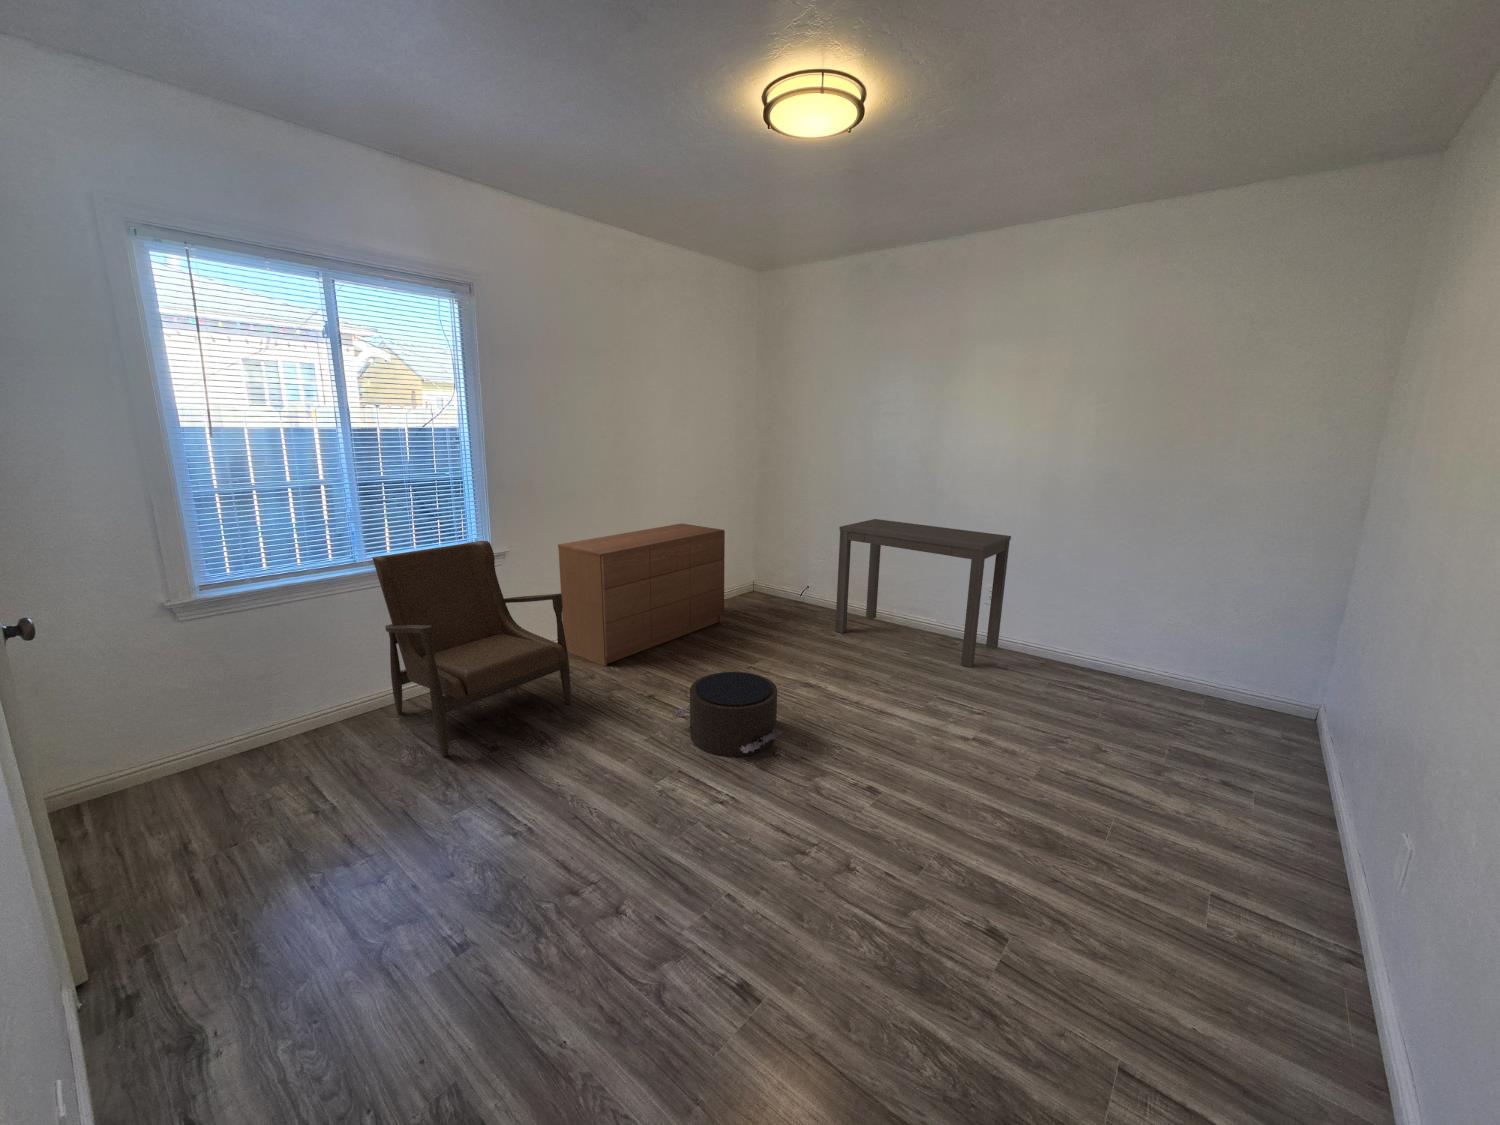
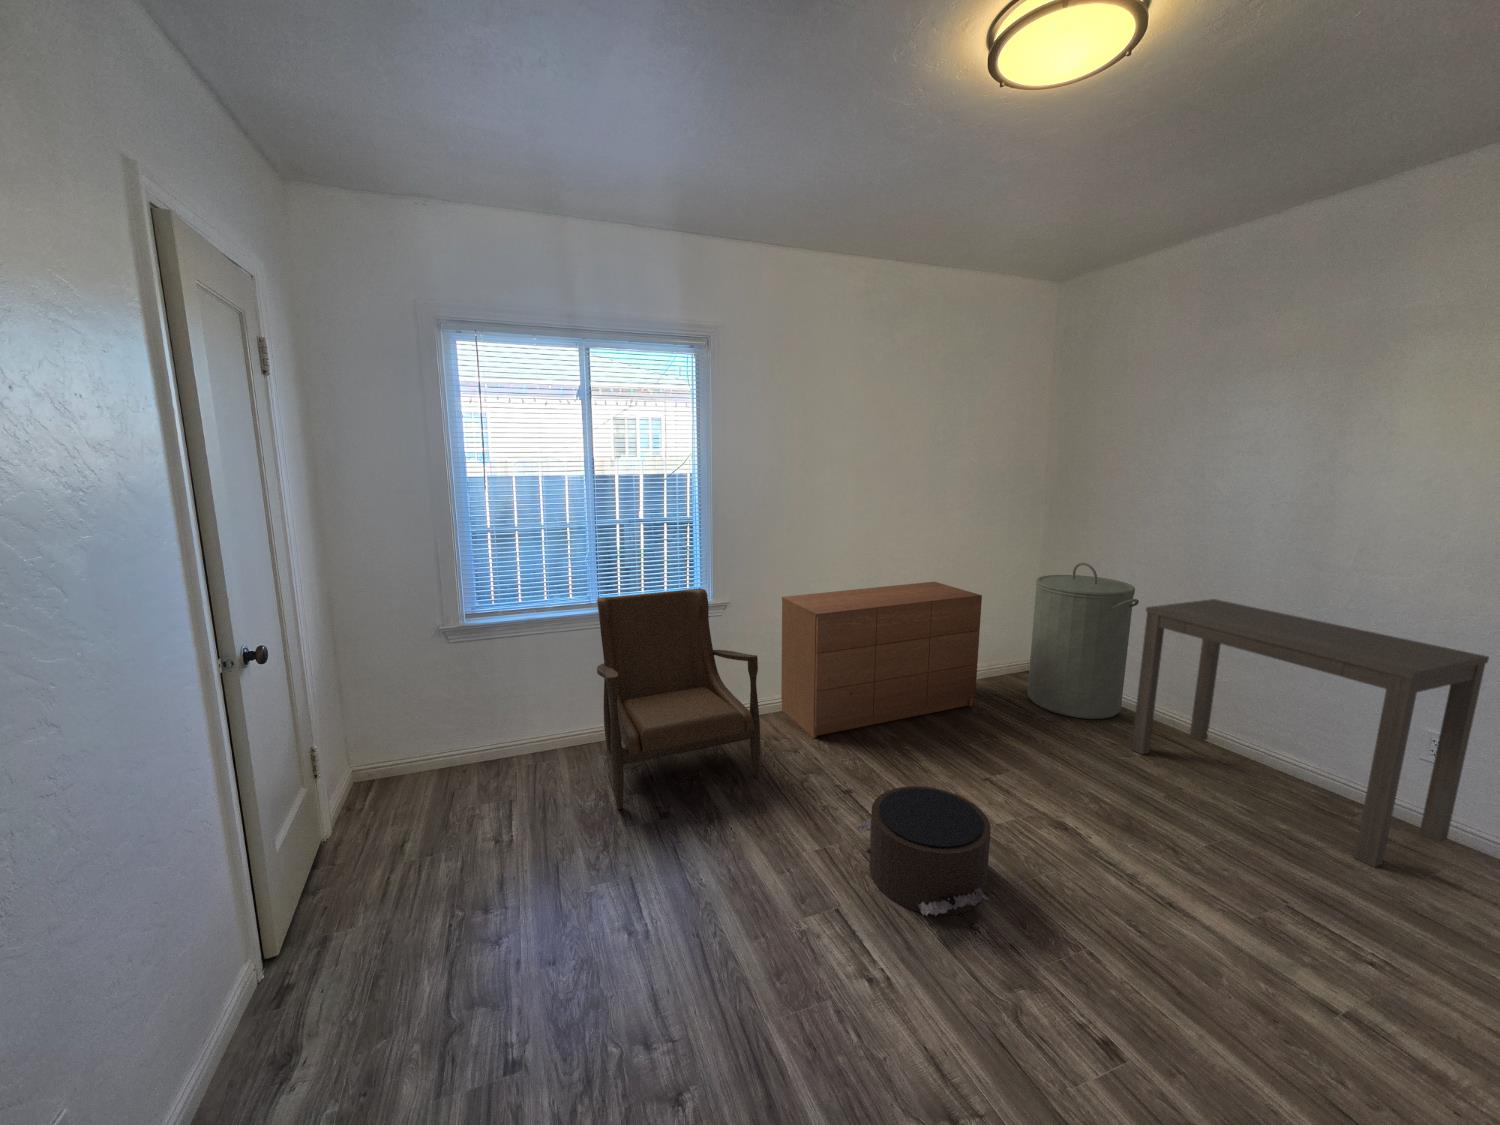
laundry hamper: none [758,500,830,618] -> present [1027,563,1139,719]

